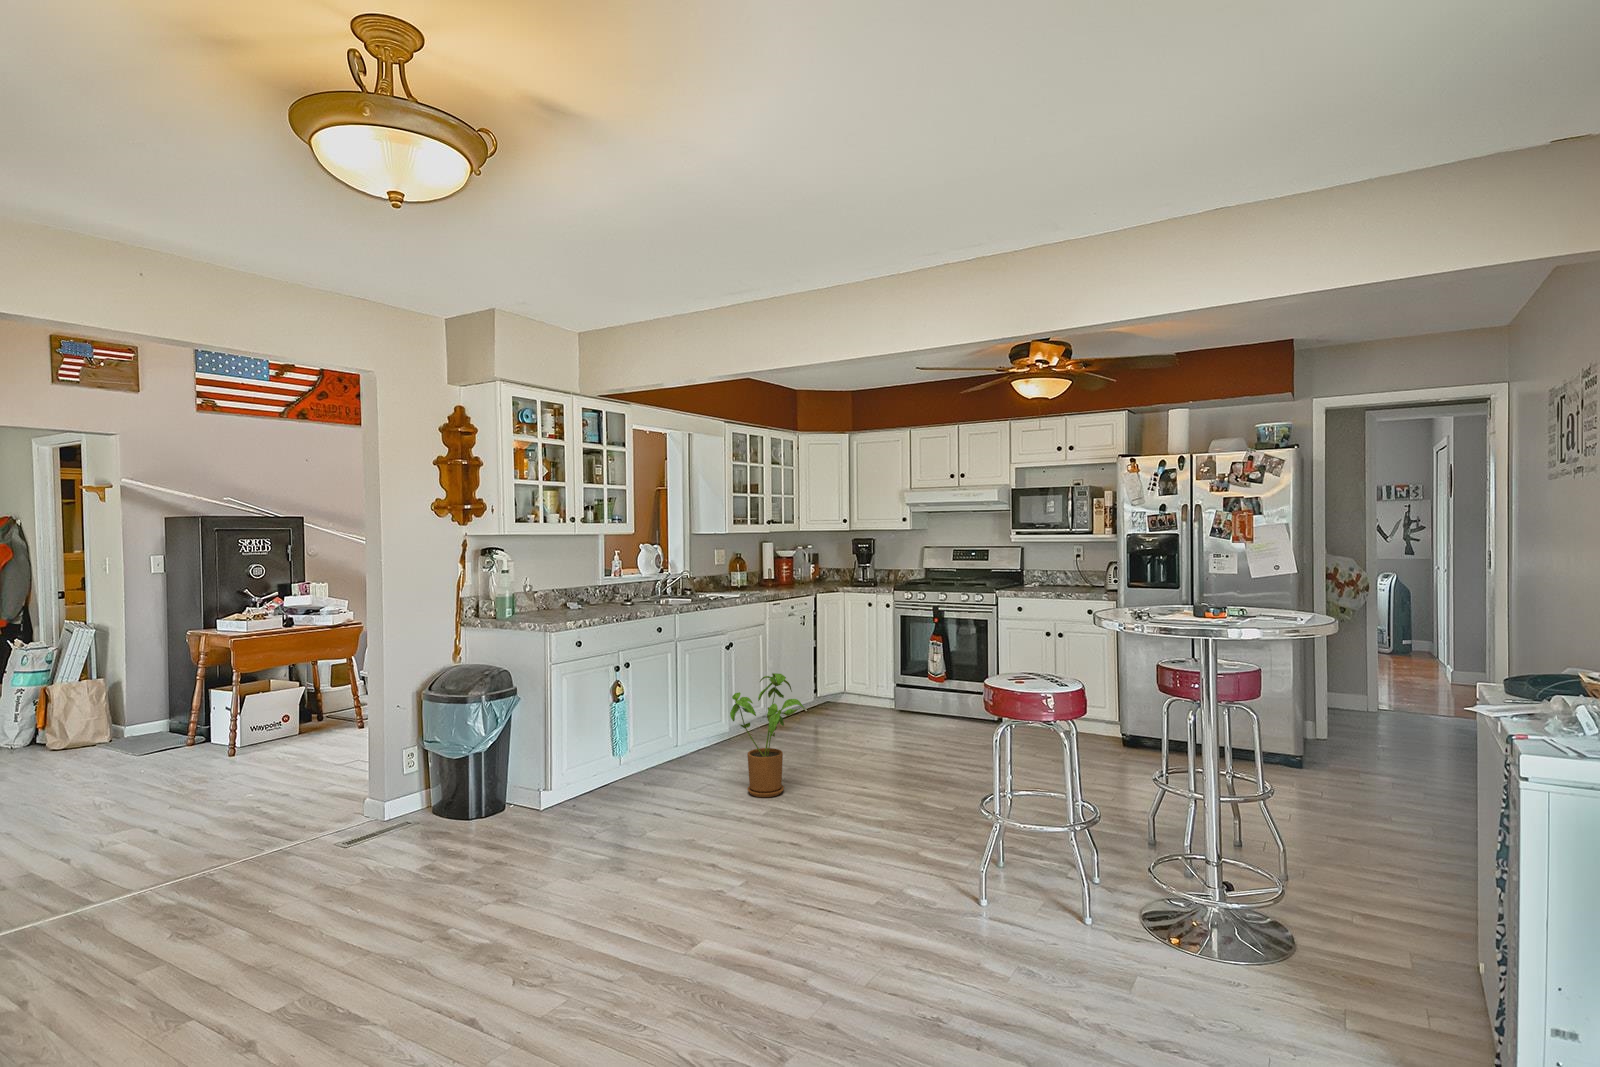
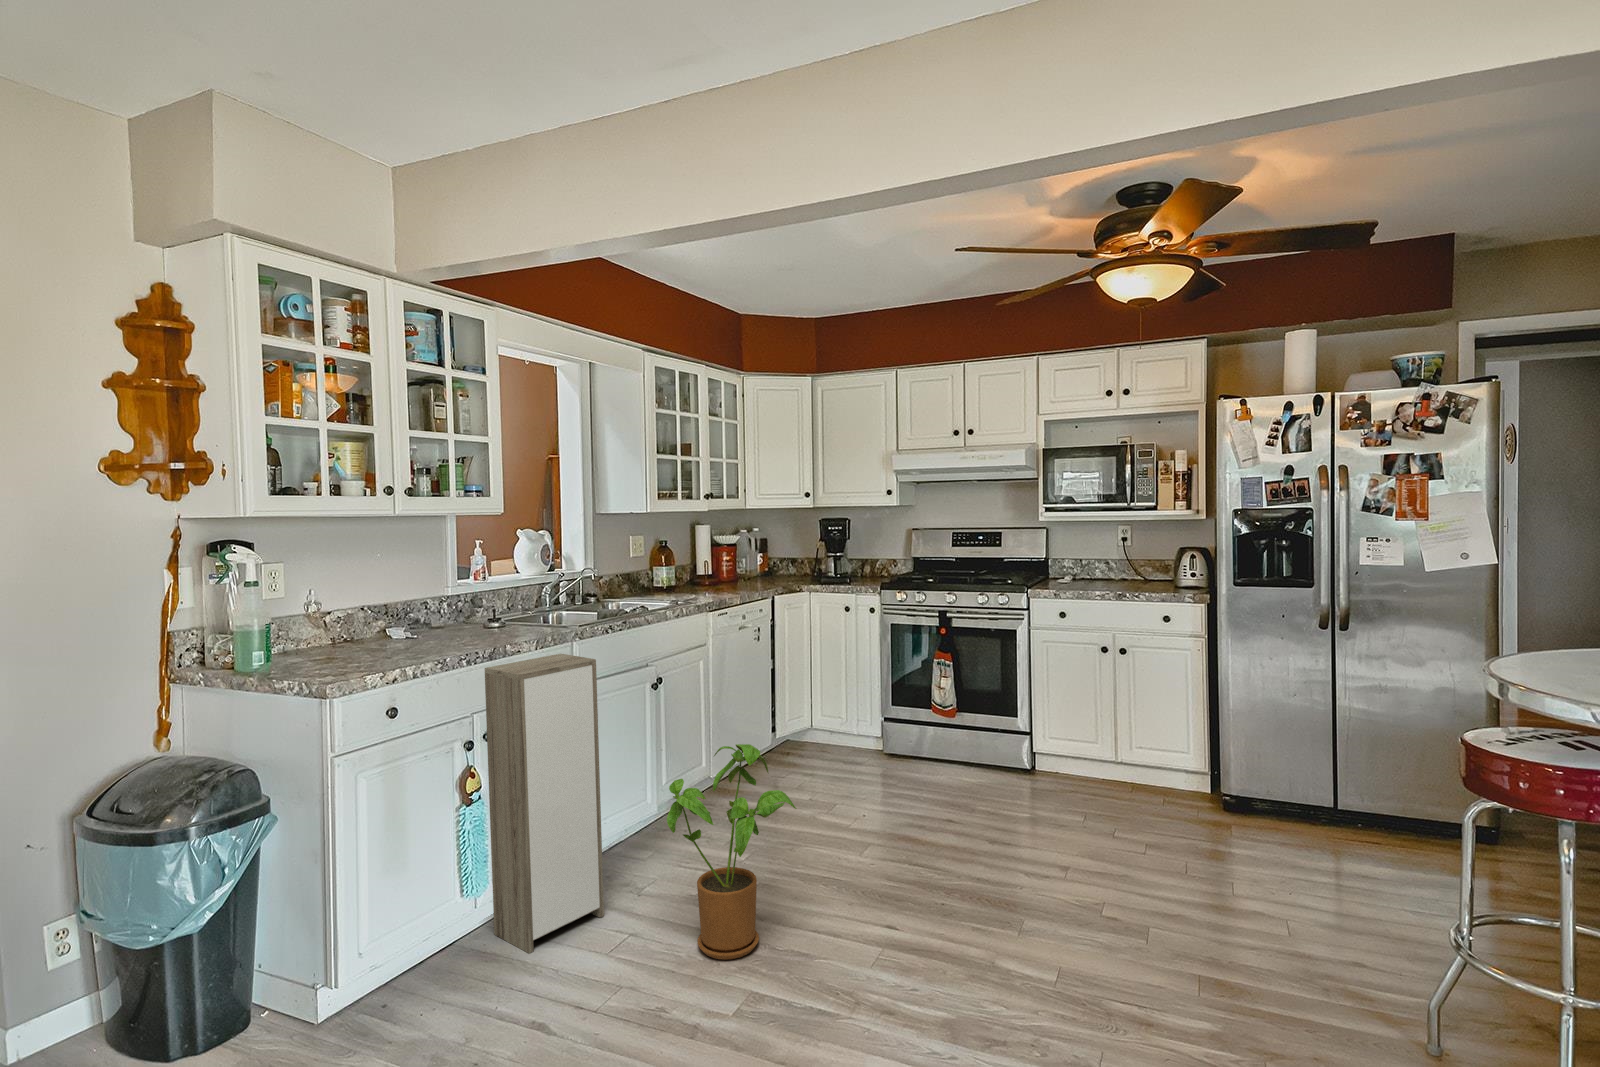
storage cabinet: none [627,620,693,792] -> present [485,654,604,953]

